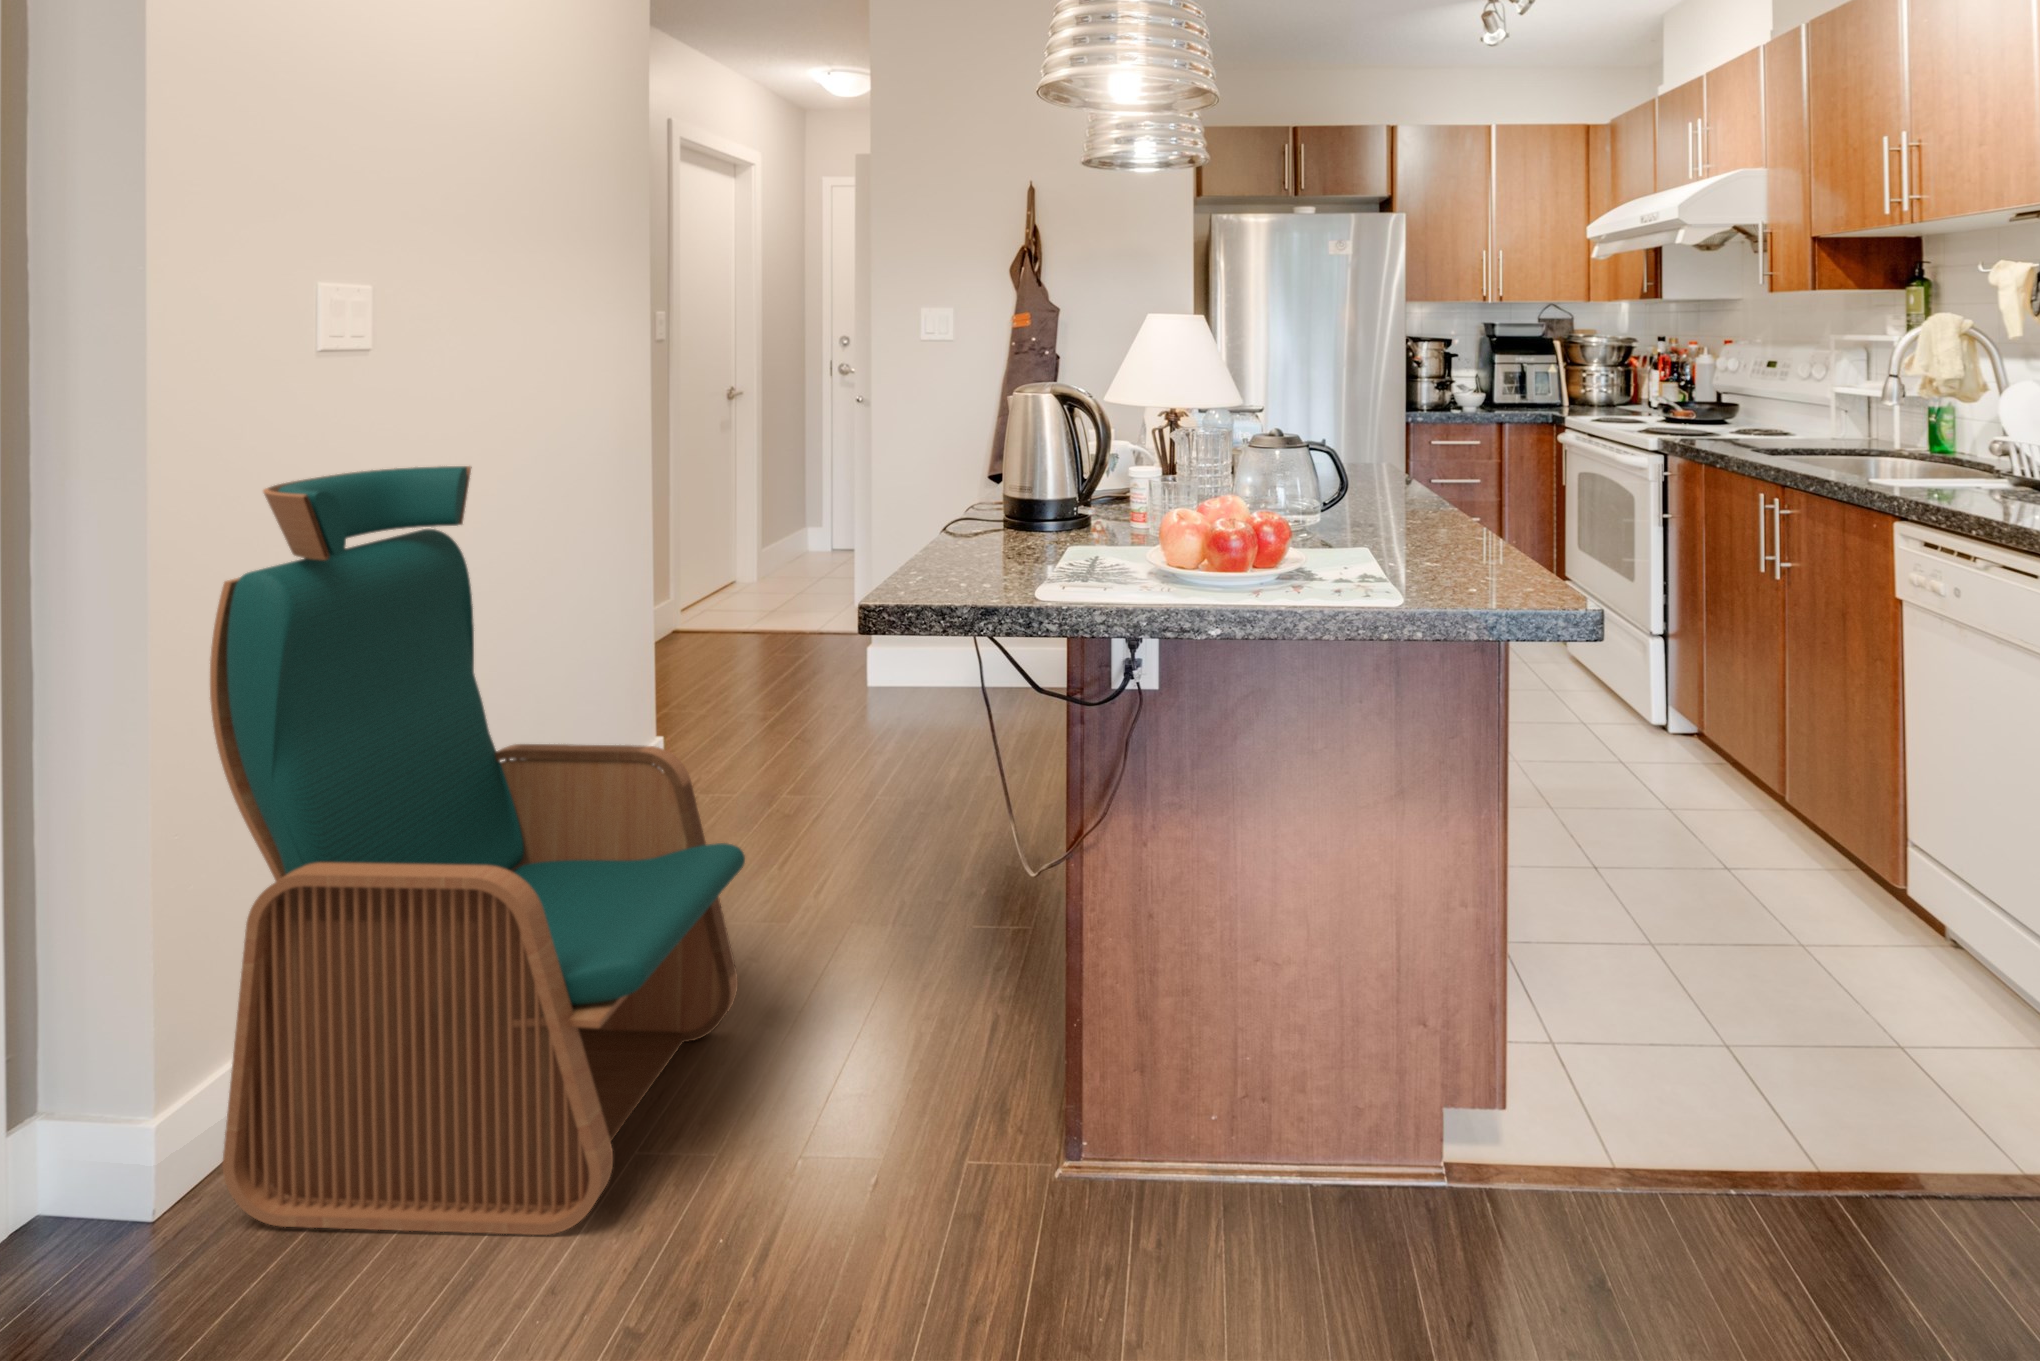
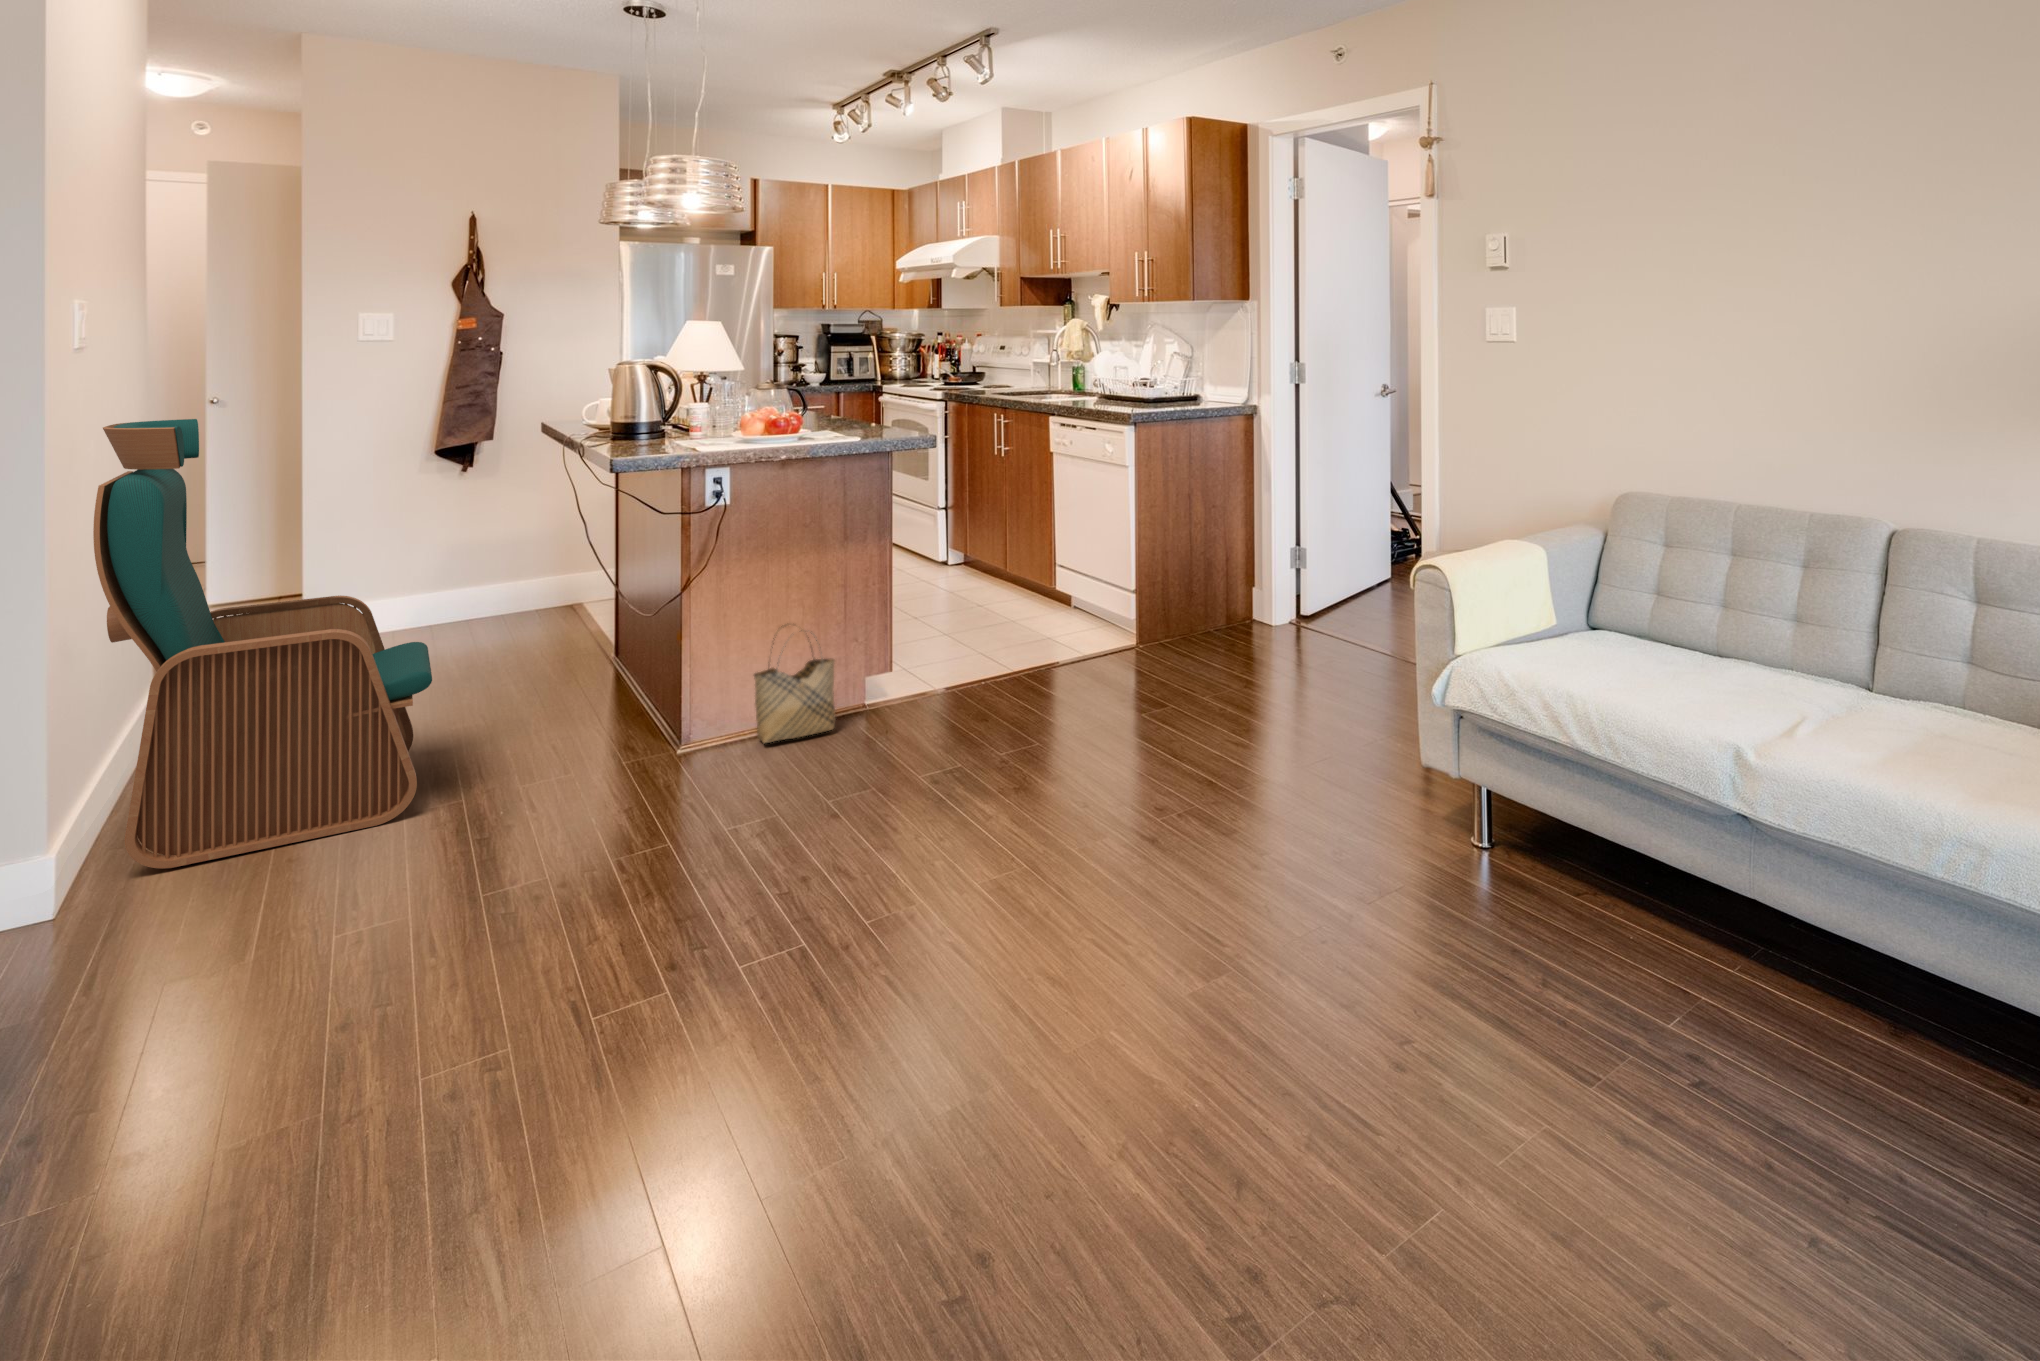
woven basket: none [1188,982,1369,1282] -> present [754,630,836,743]

